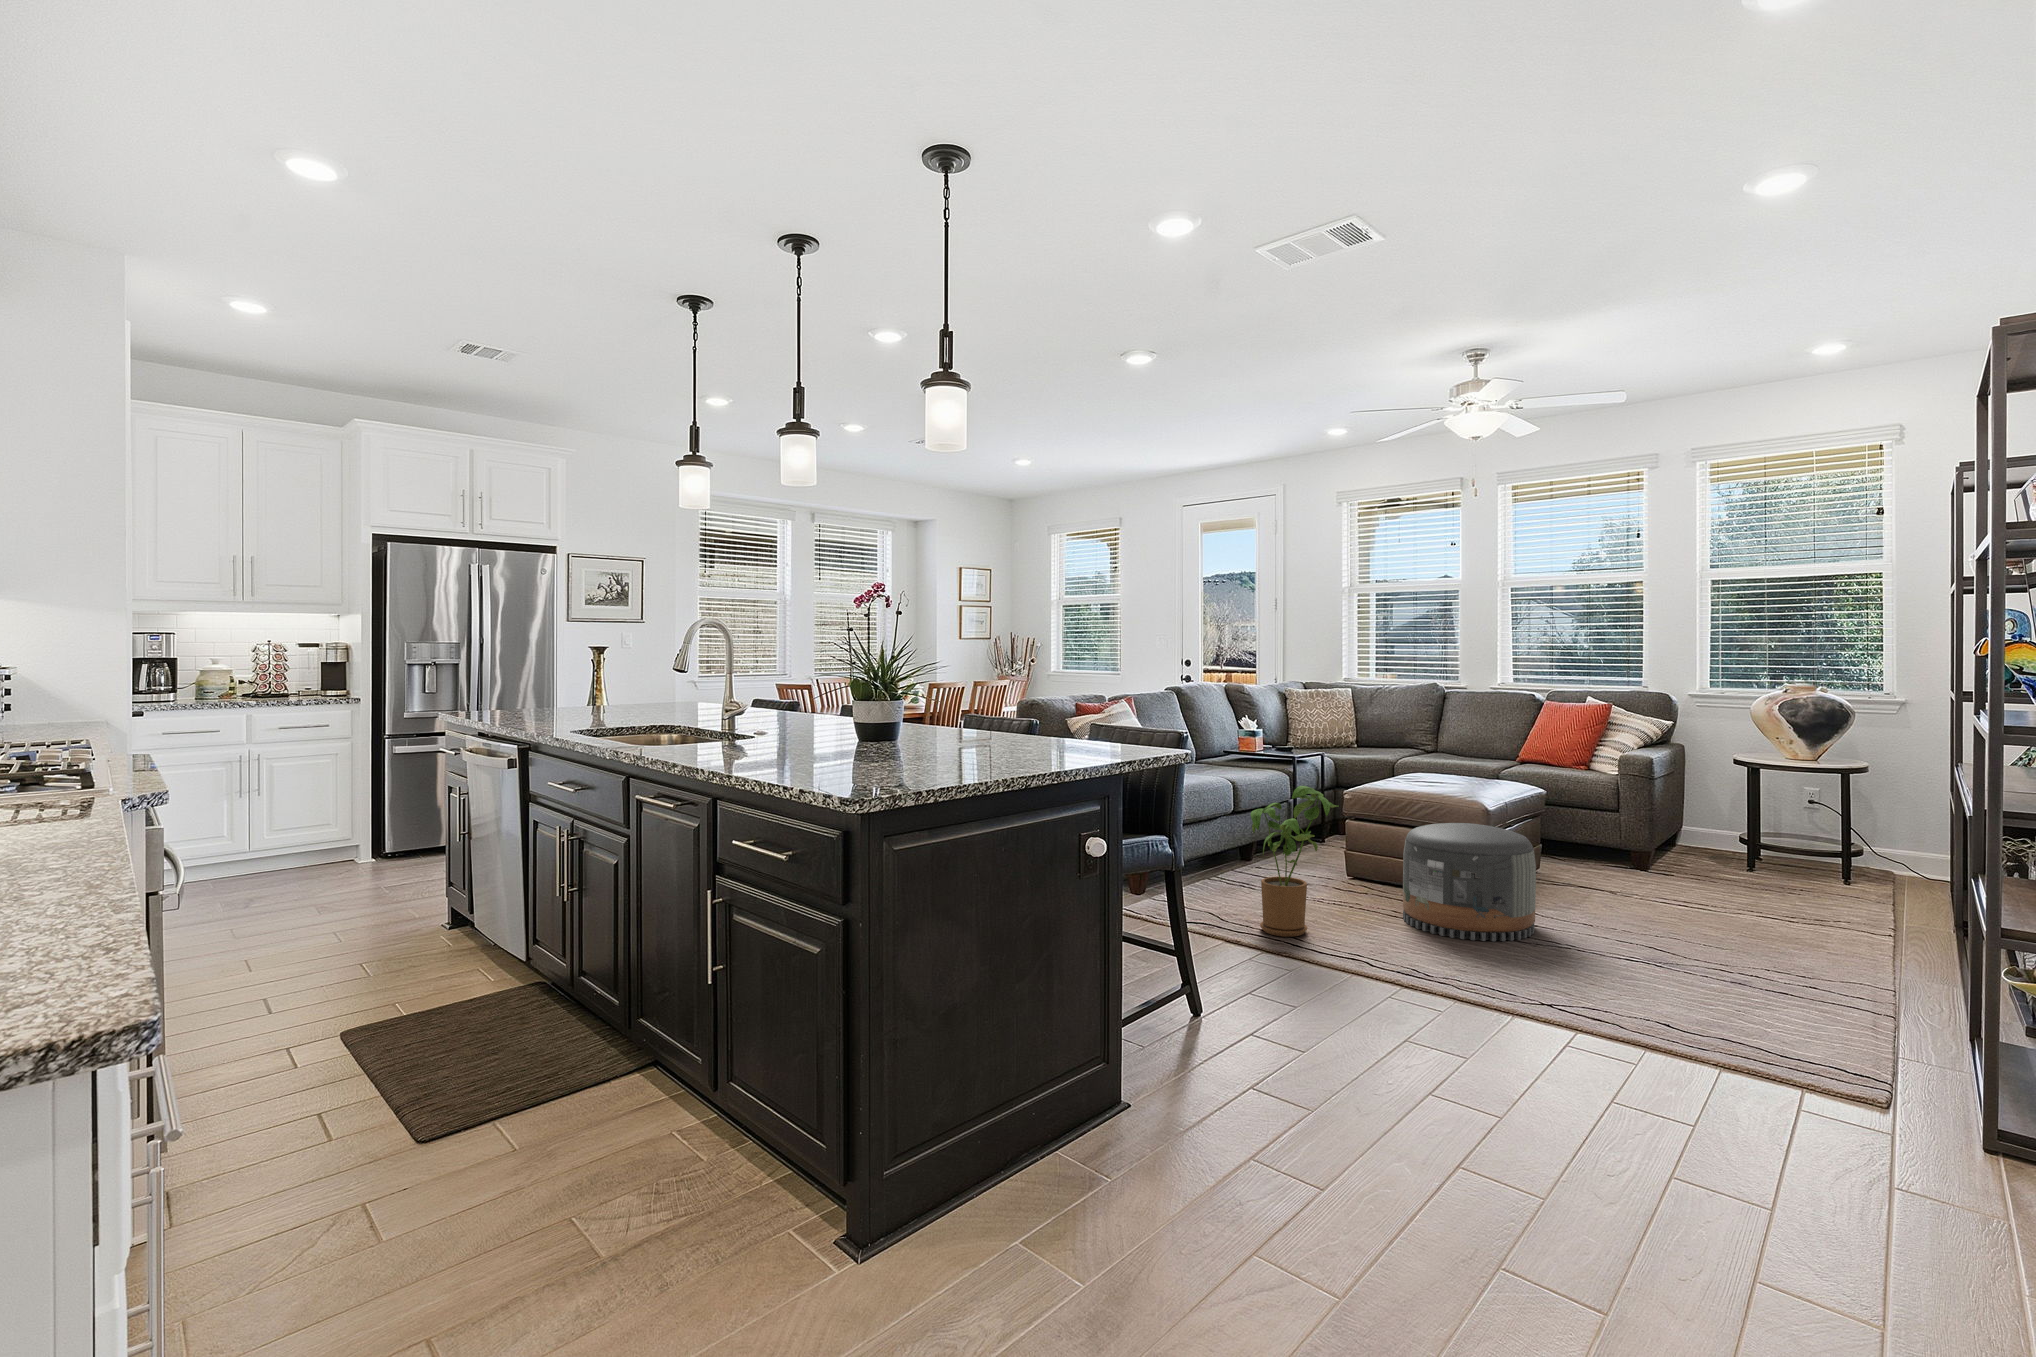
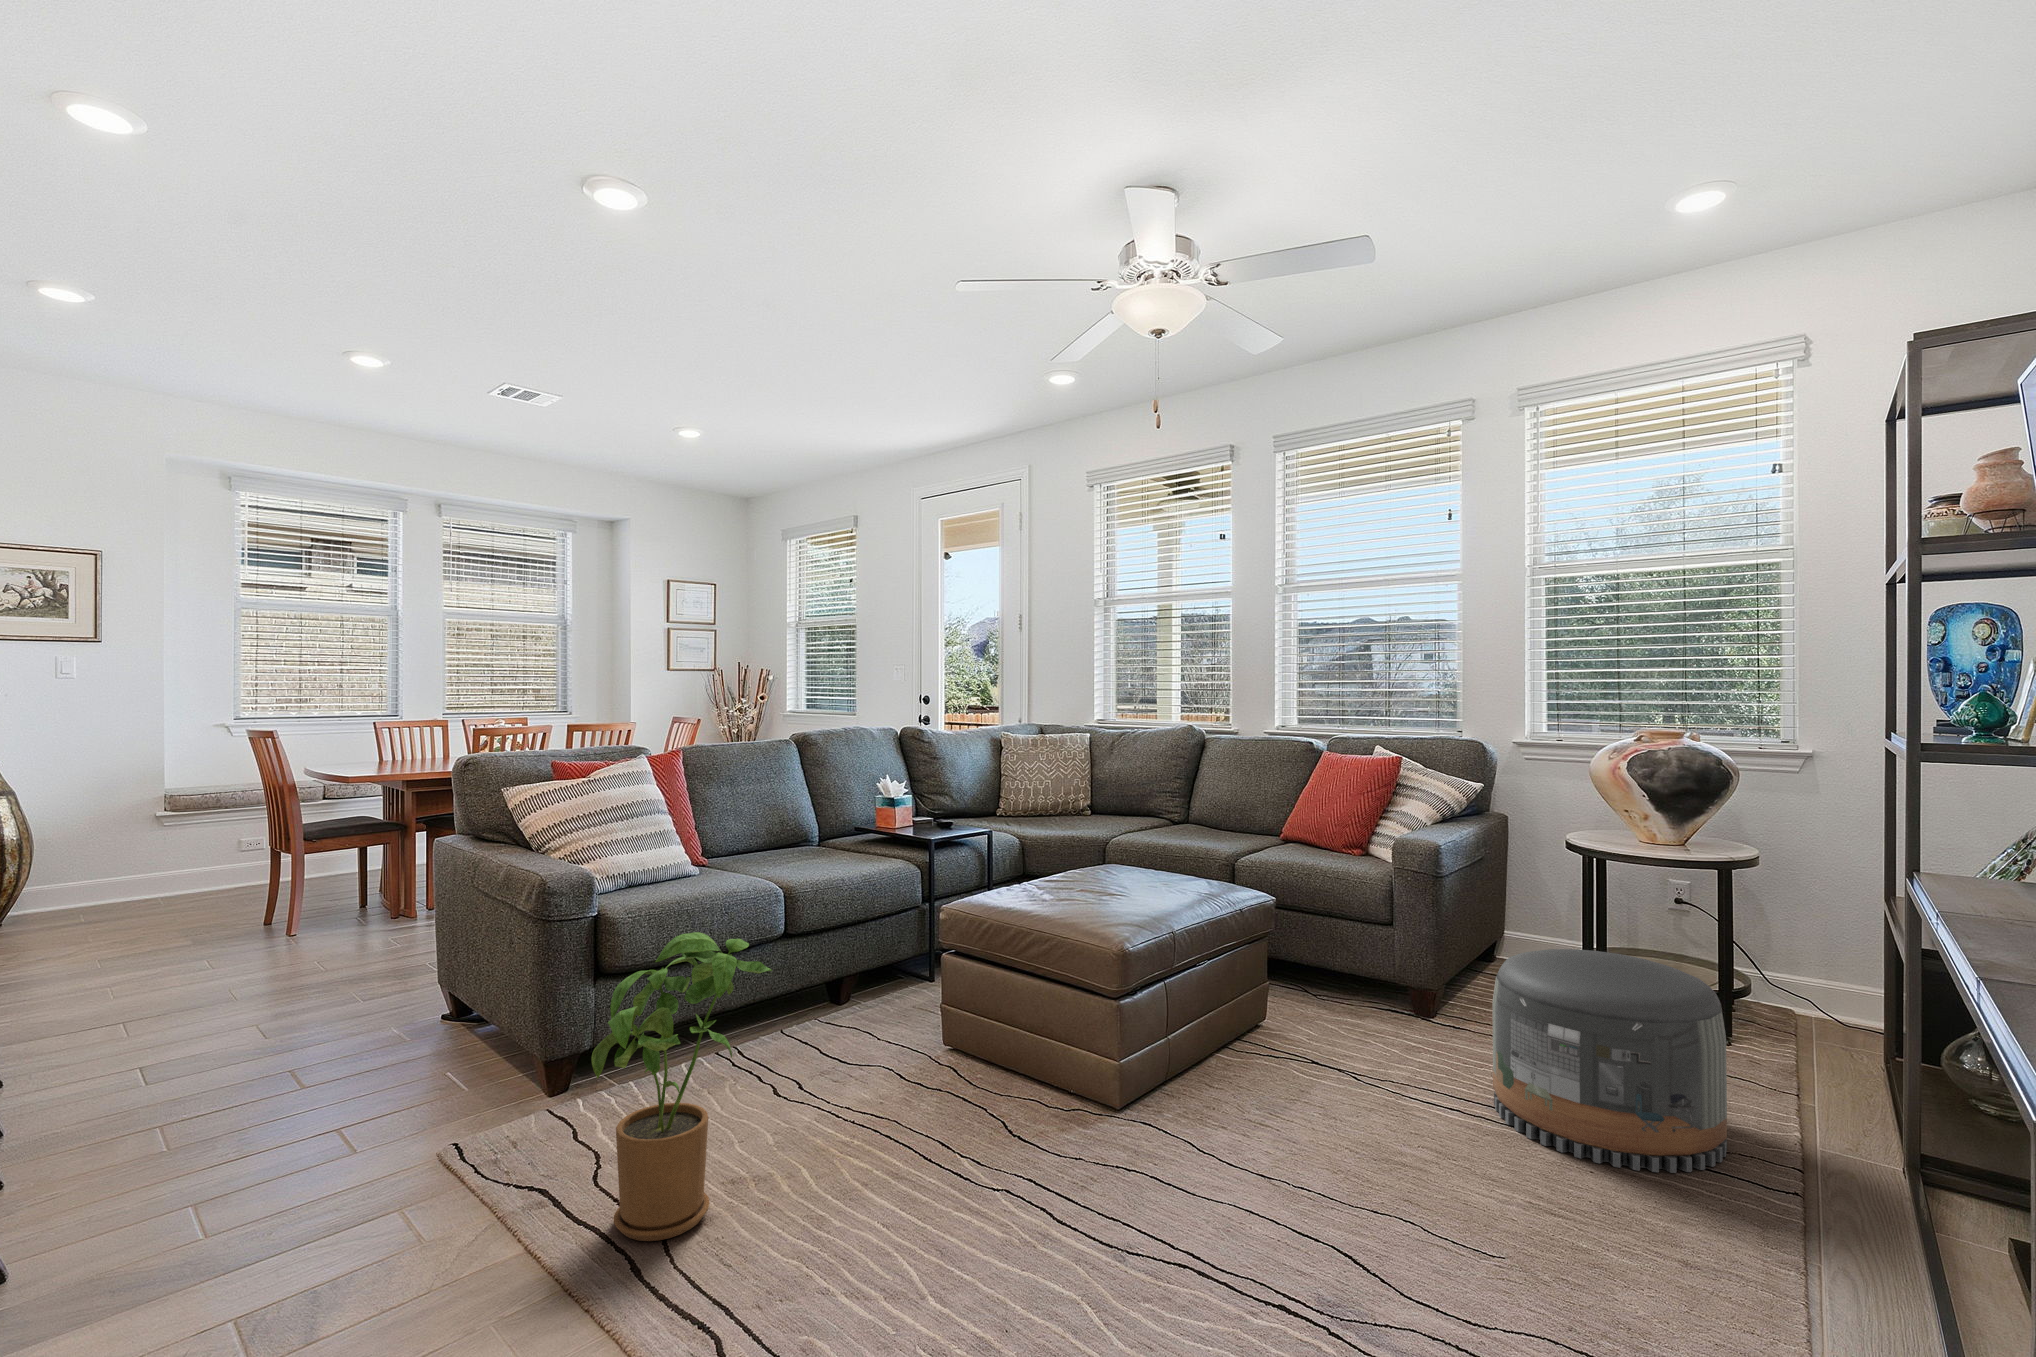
pouf: present [1403,823,1536,941] -> present [1493,949,1727,1173]

